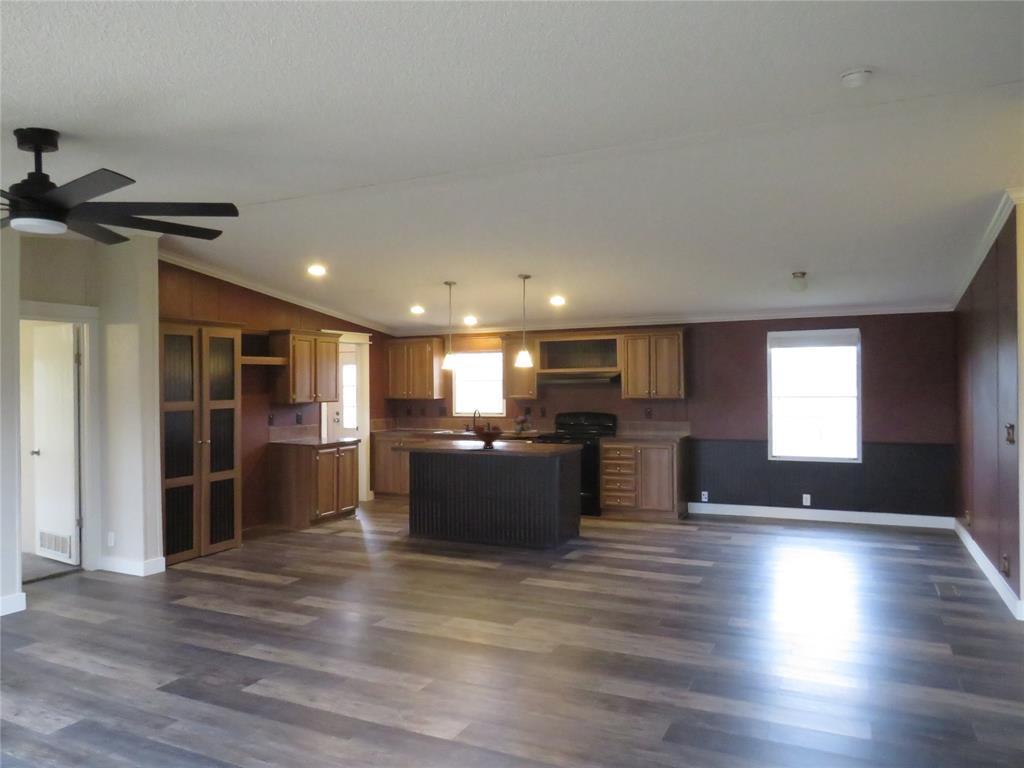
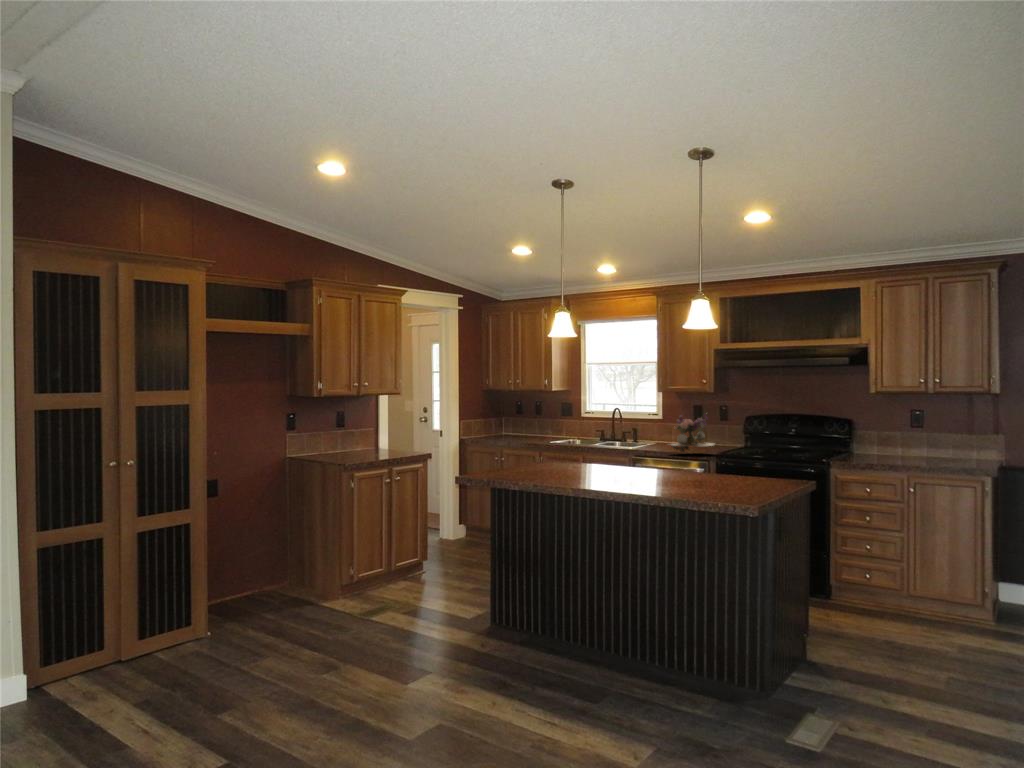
fruit bowl: present [473,424,504,448] -> none [598,438,661,486]

